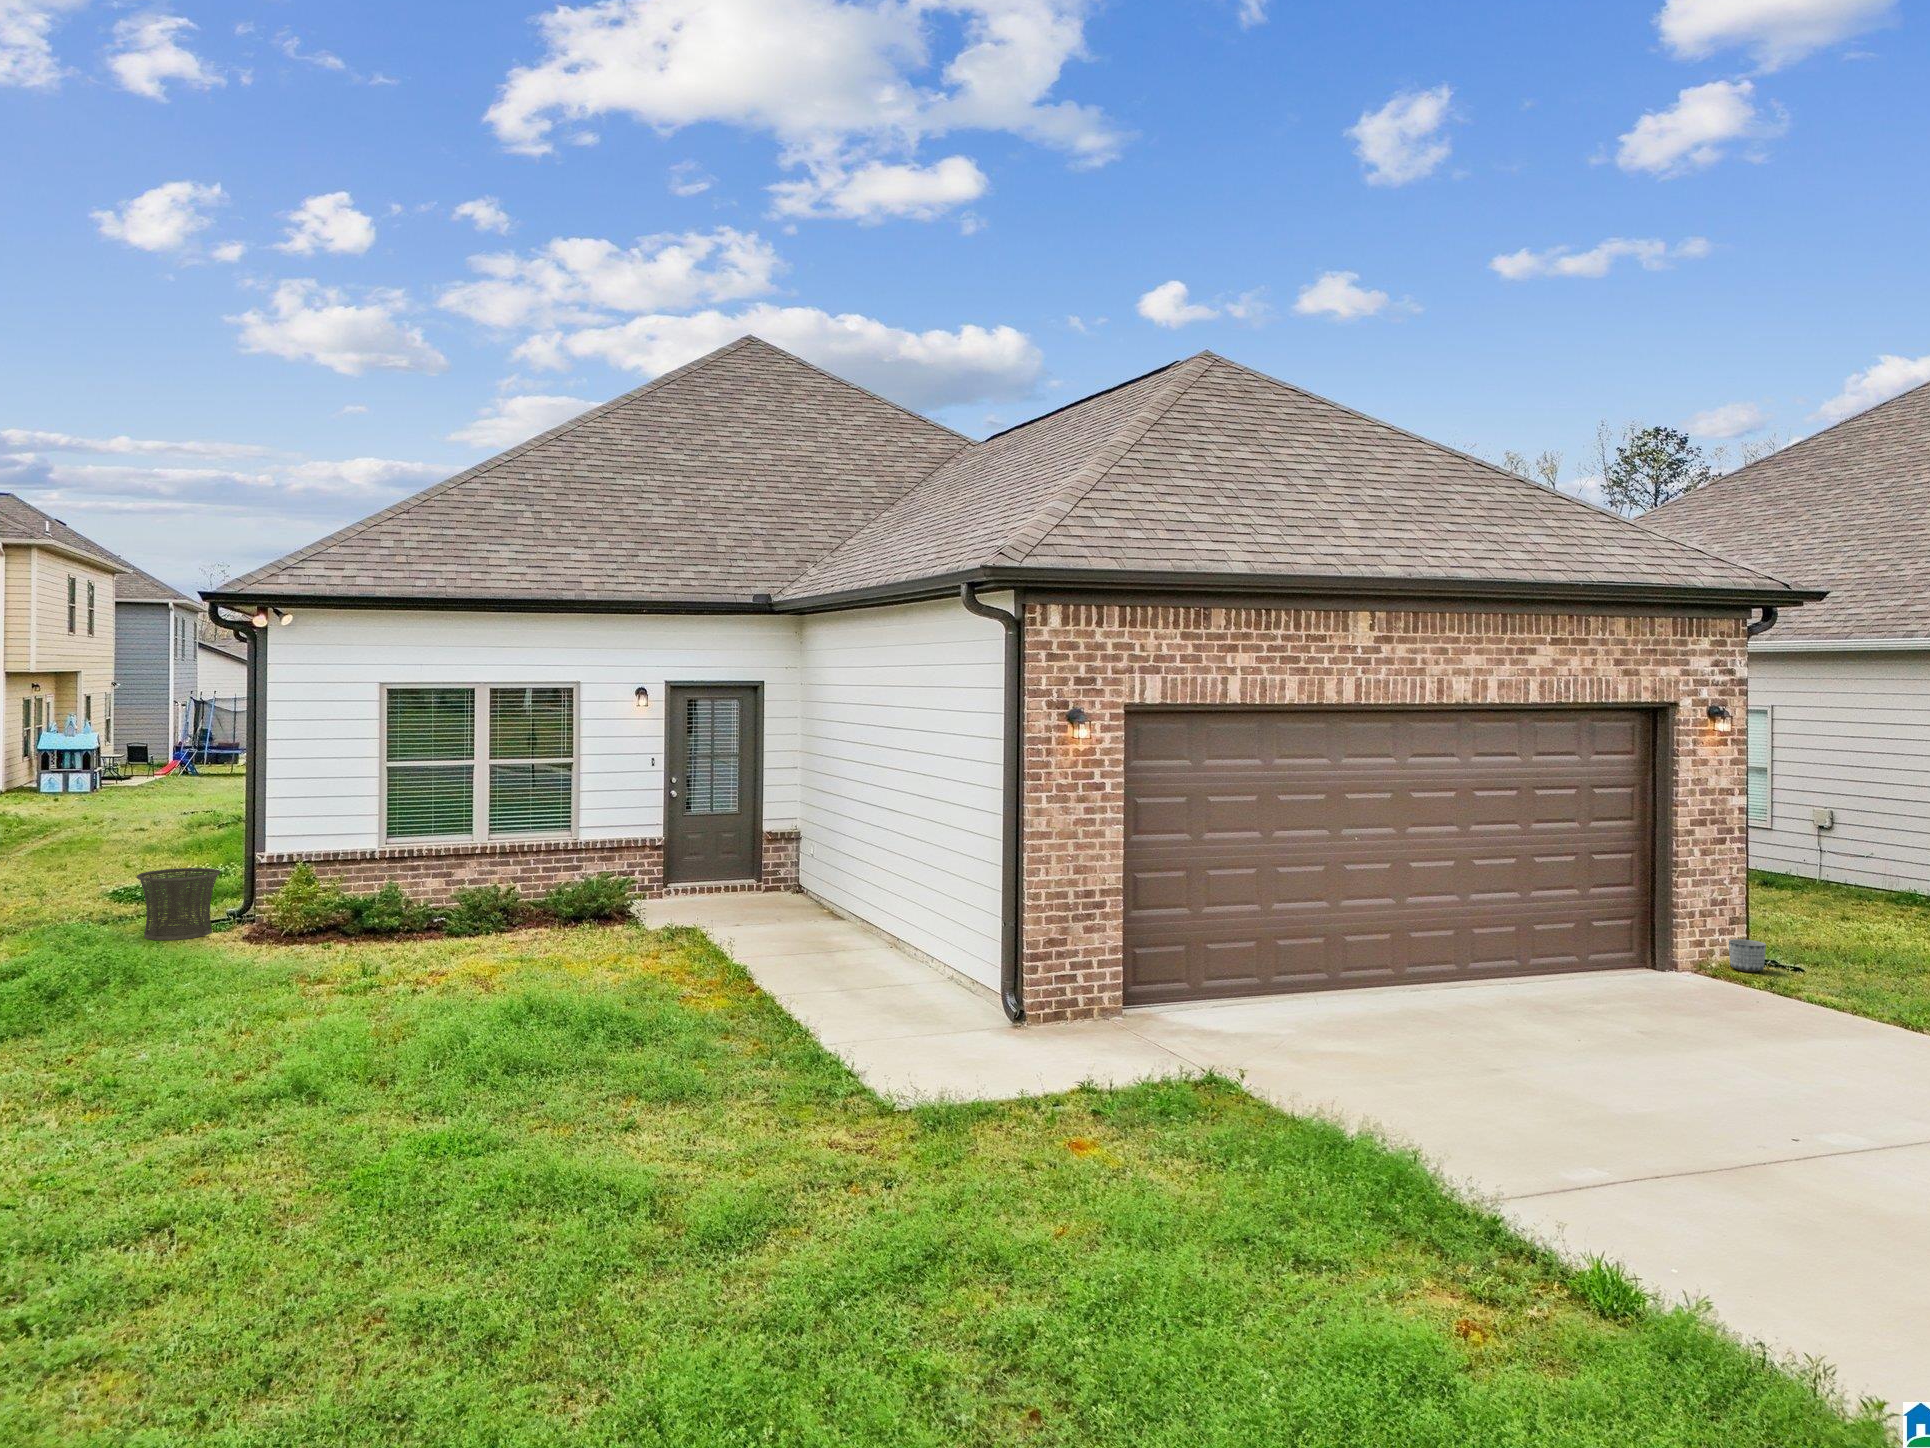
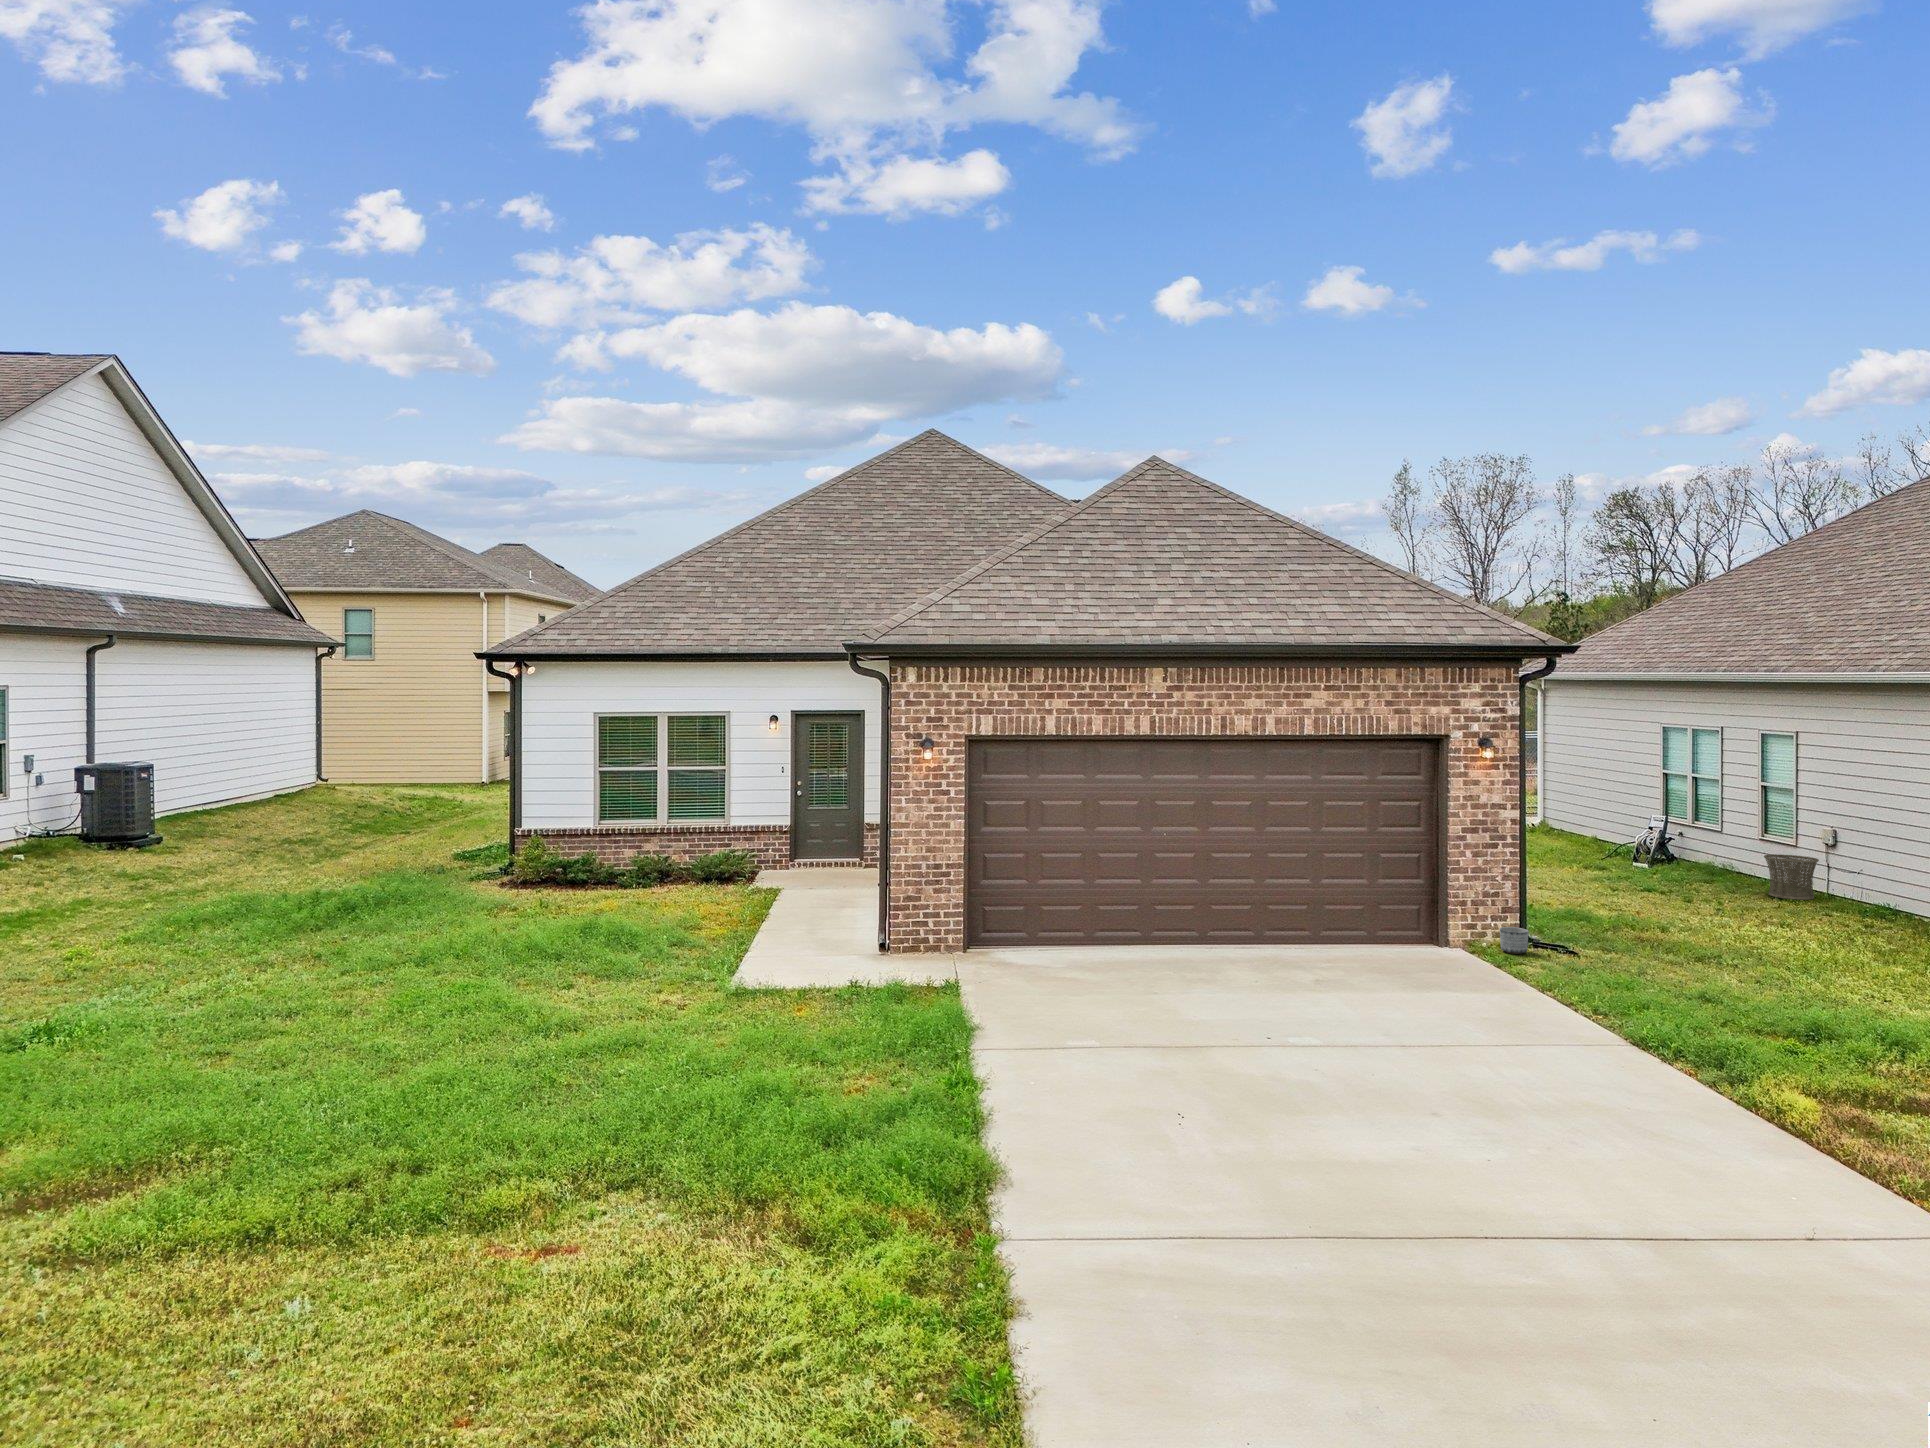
basket: present [137,868,220,940] -> present [1764,854,1819,900]

